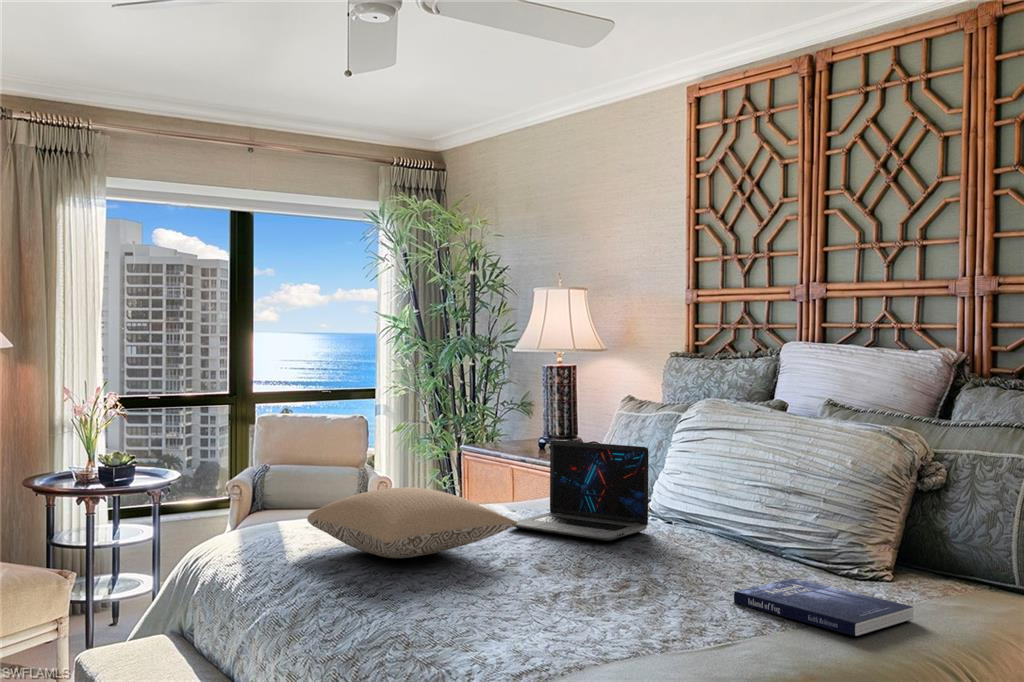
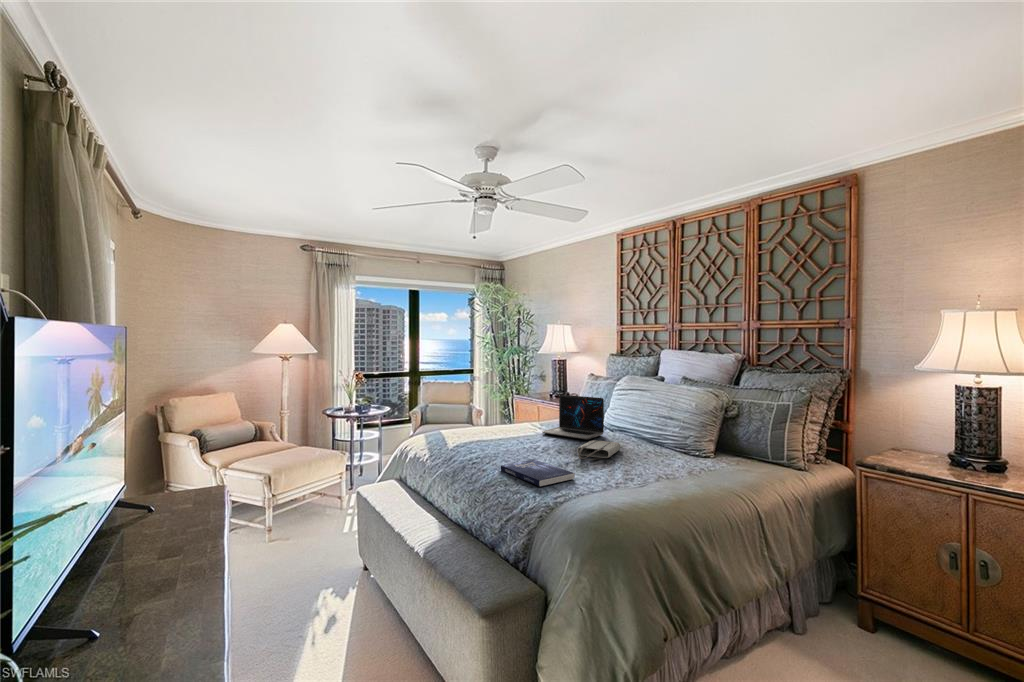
pillow: present [307,487,517,558] -> none [456,417,547,447]
tote bag: none [582,542,681,586] -> present [577,440,620,460]
book: present [734,578,913,636] -> present [501,460,575,486]

